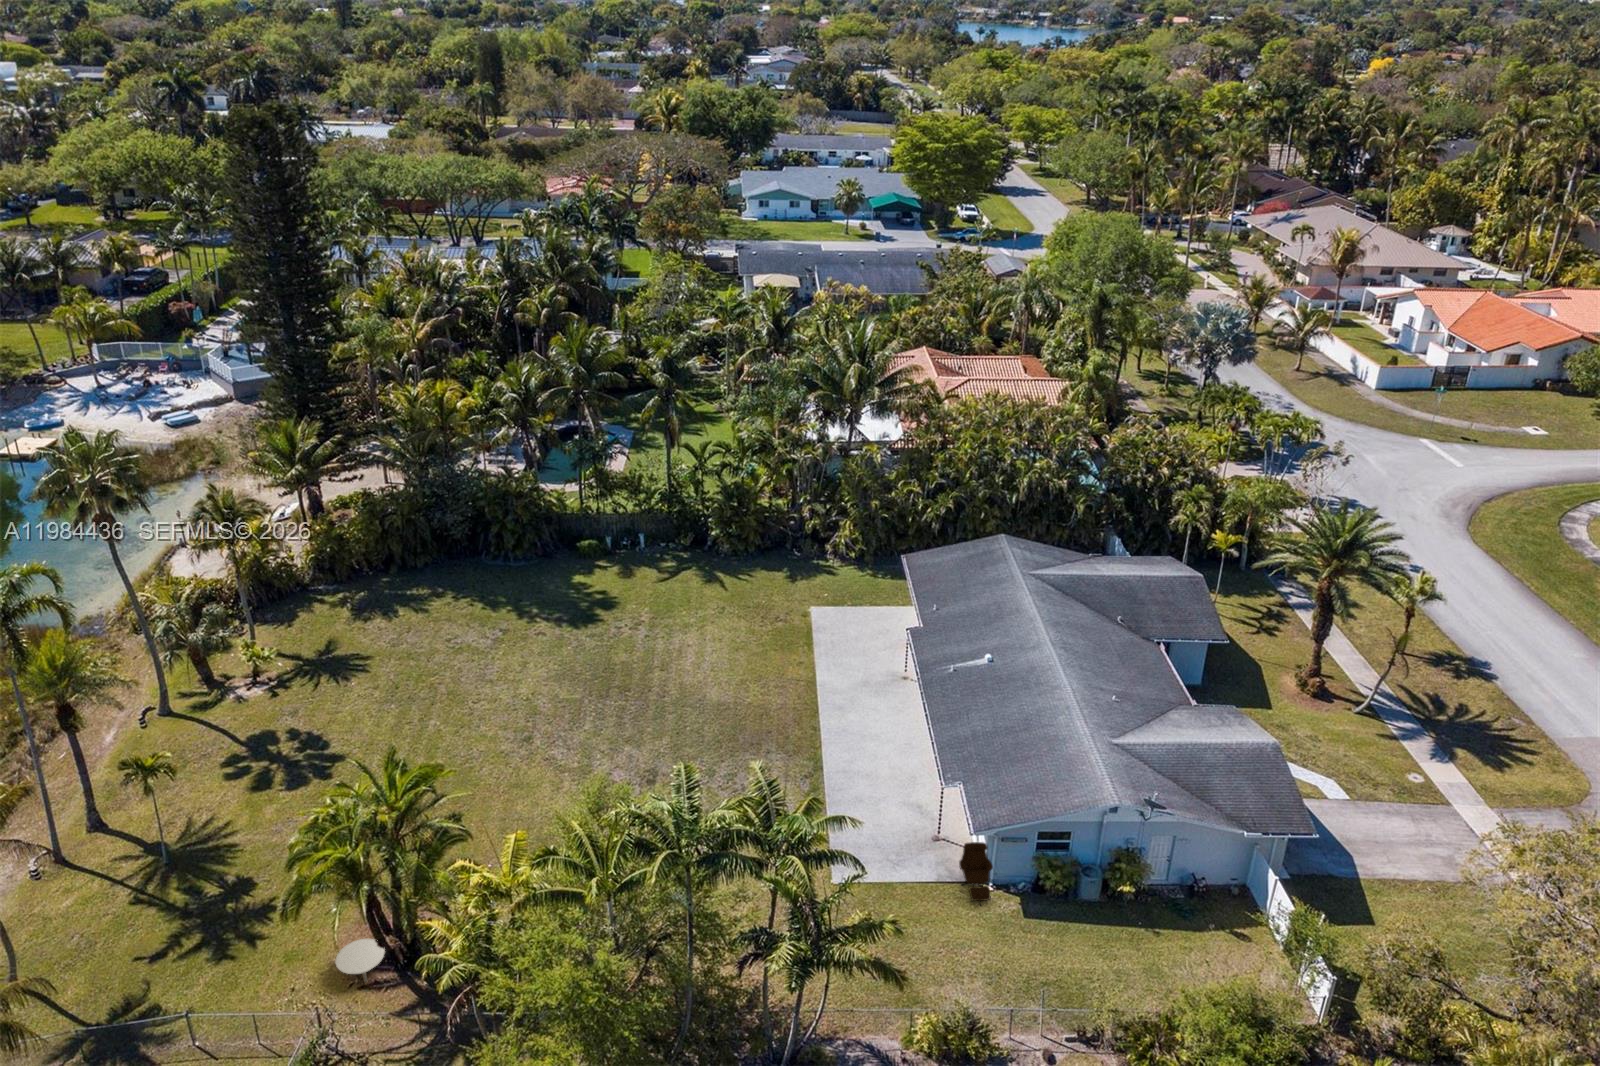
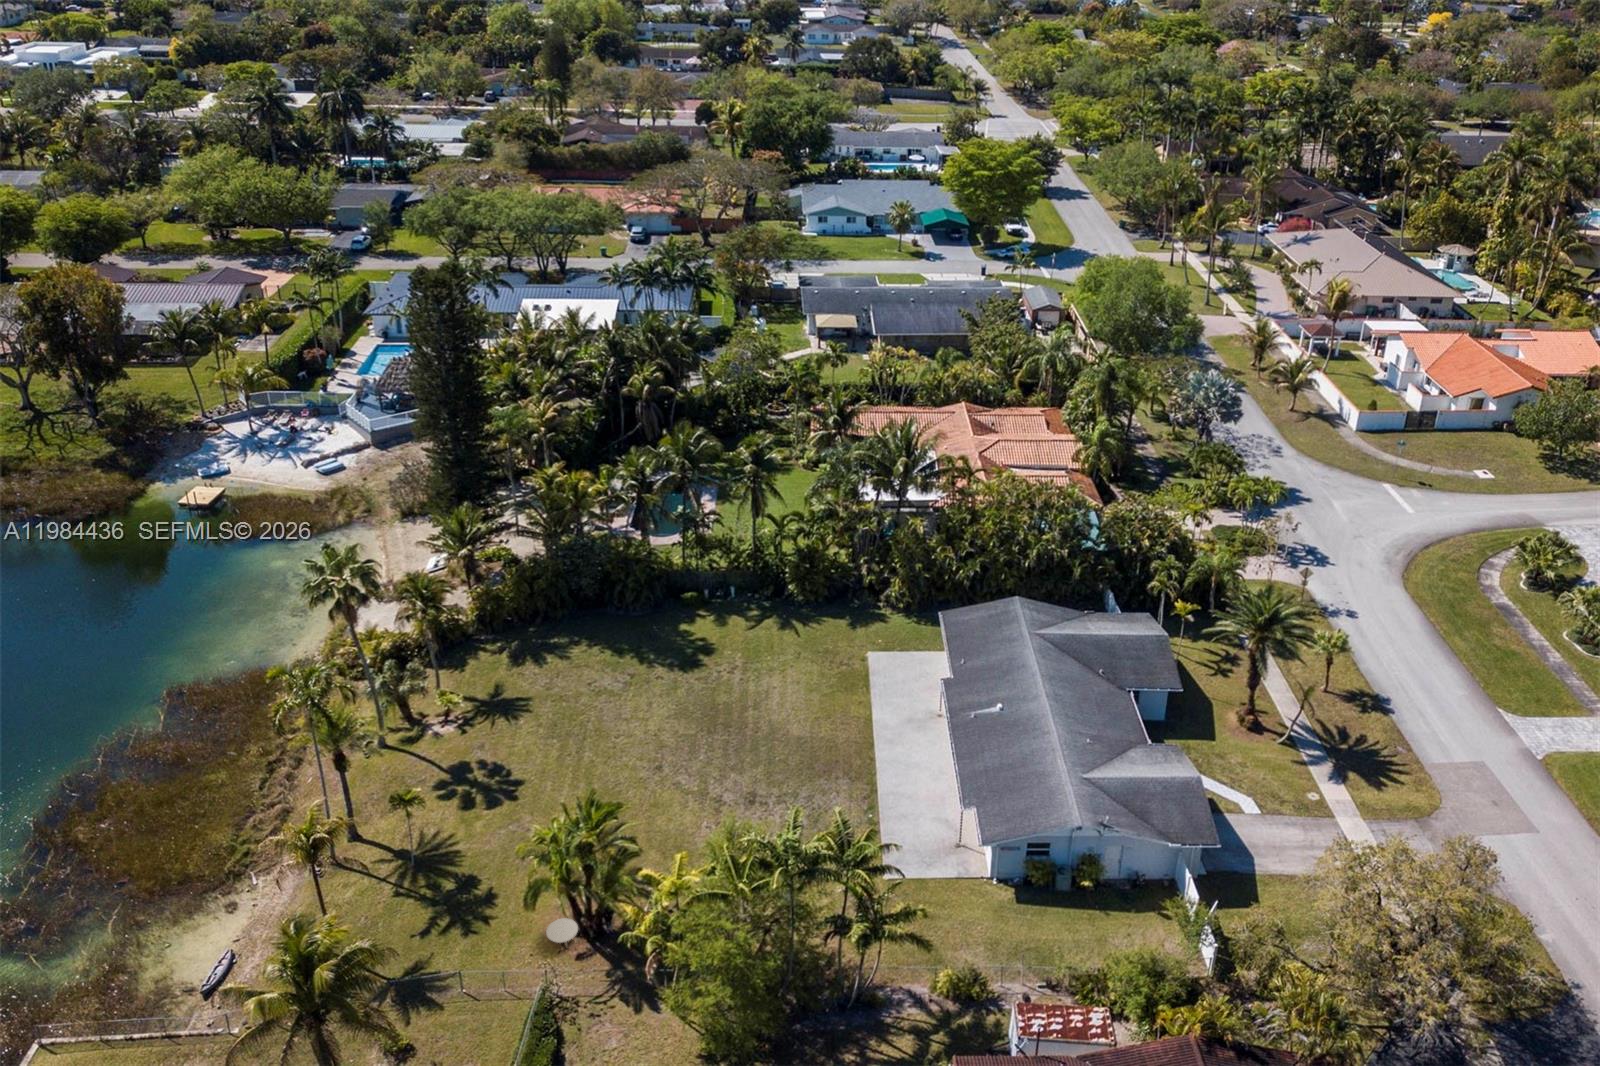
lounge chair: present [959,842,993,902] -> none [972,849,995,895]

